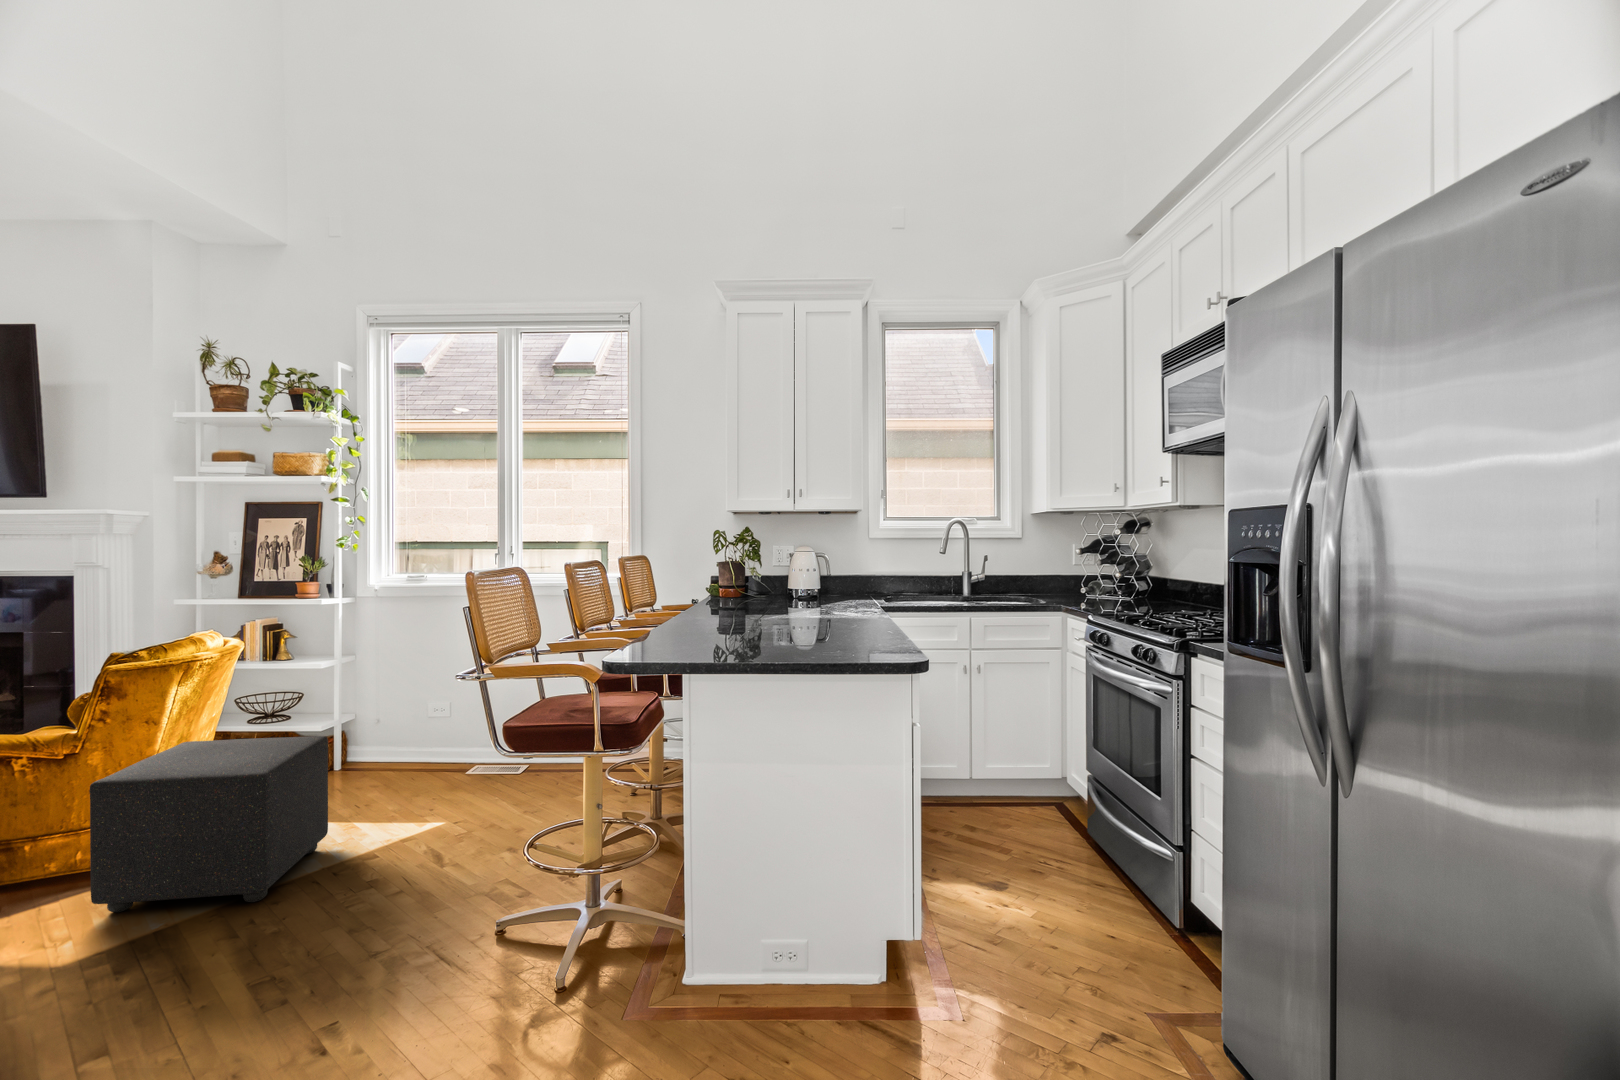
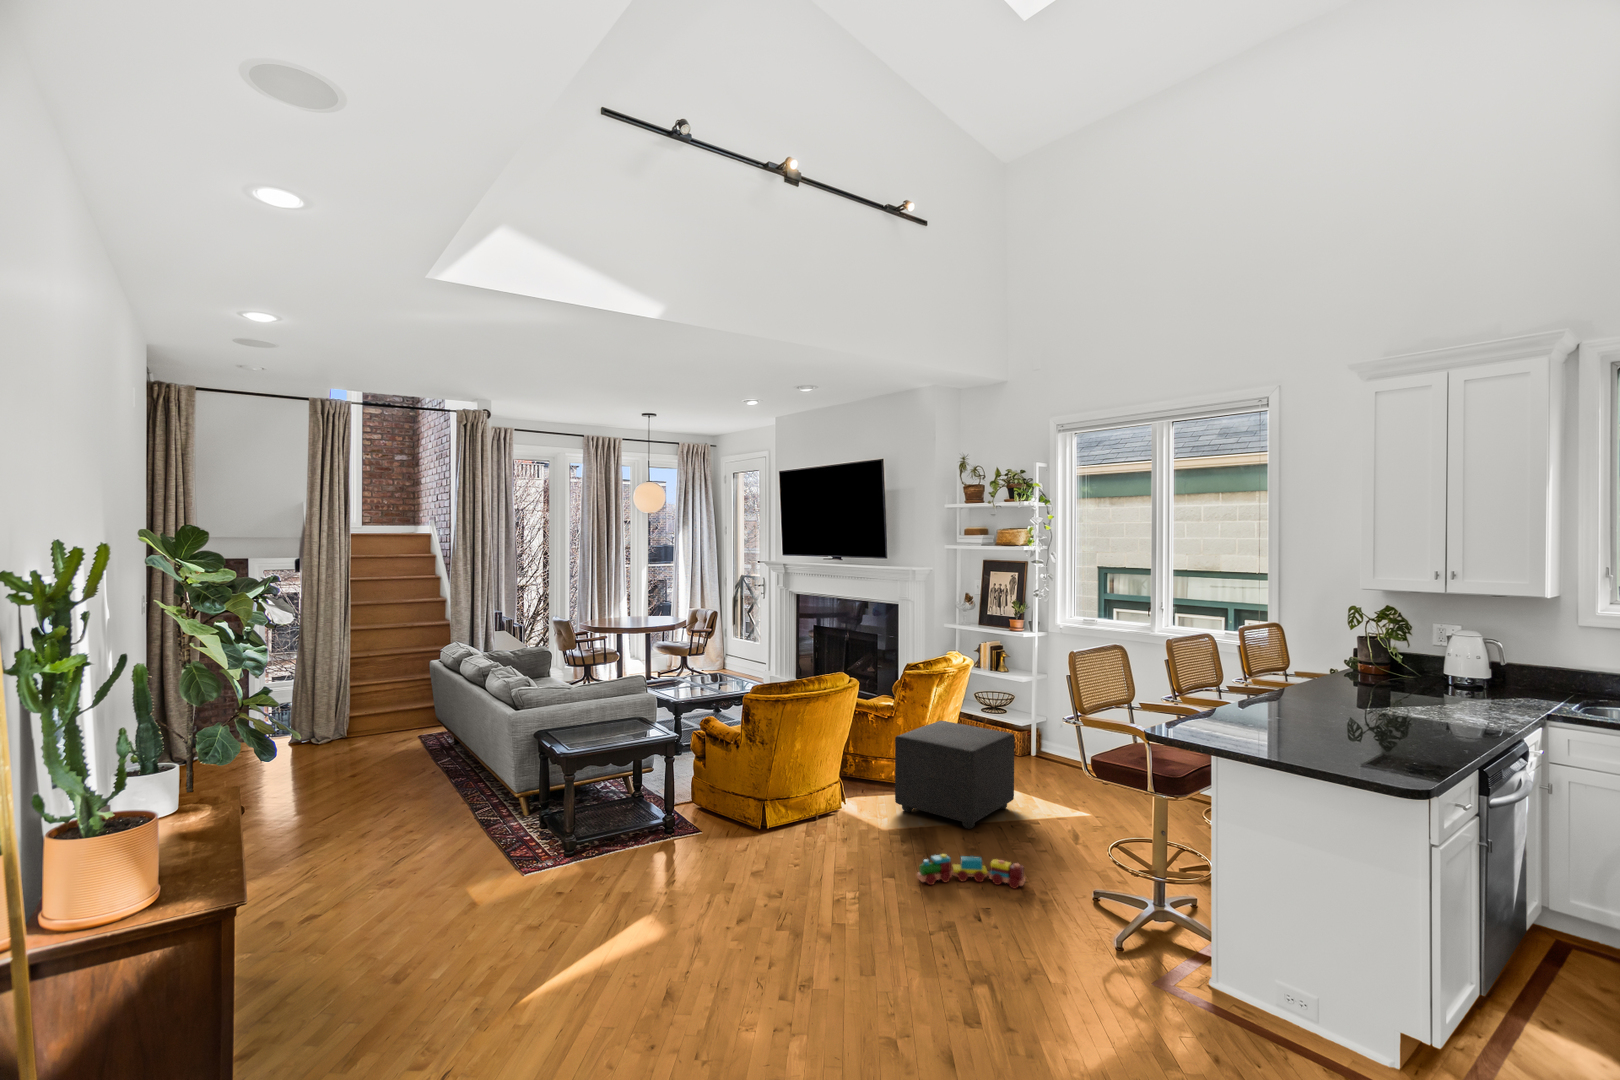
toy train: none [166,926,384,1032] -> present [917,854,1026,889]

